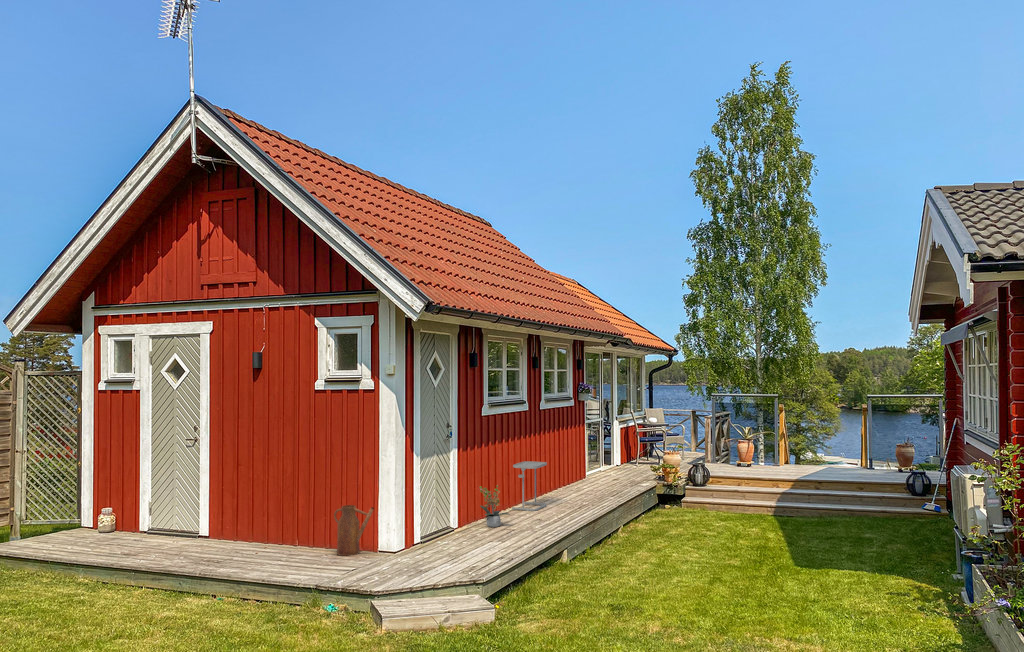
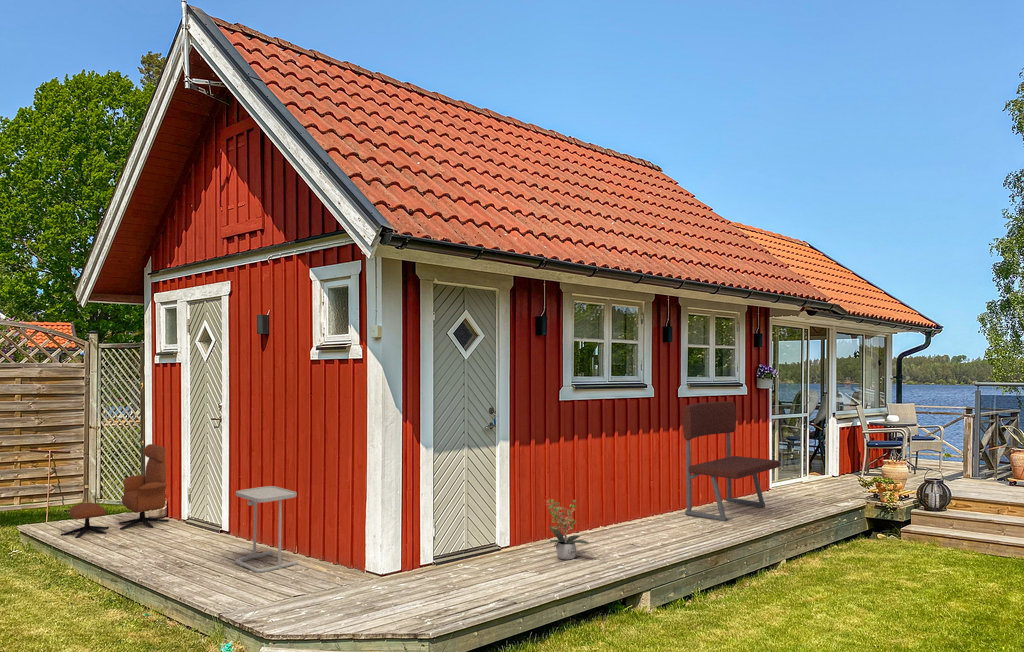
bench: none [547,413,608,500] -> present [683,401,780,522]
side table: present [512,461,547,511] -> present [235,486,298,573]
lounge chair: none [34,464,129,550] -> present [61,444,169,538]
watering can: present [334,505,374,556] -> none [316,518,357,589]

